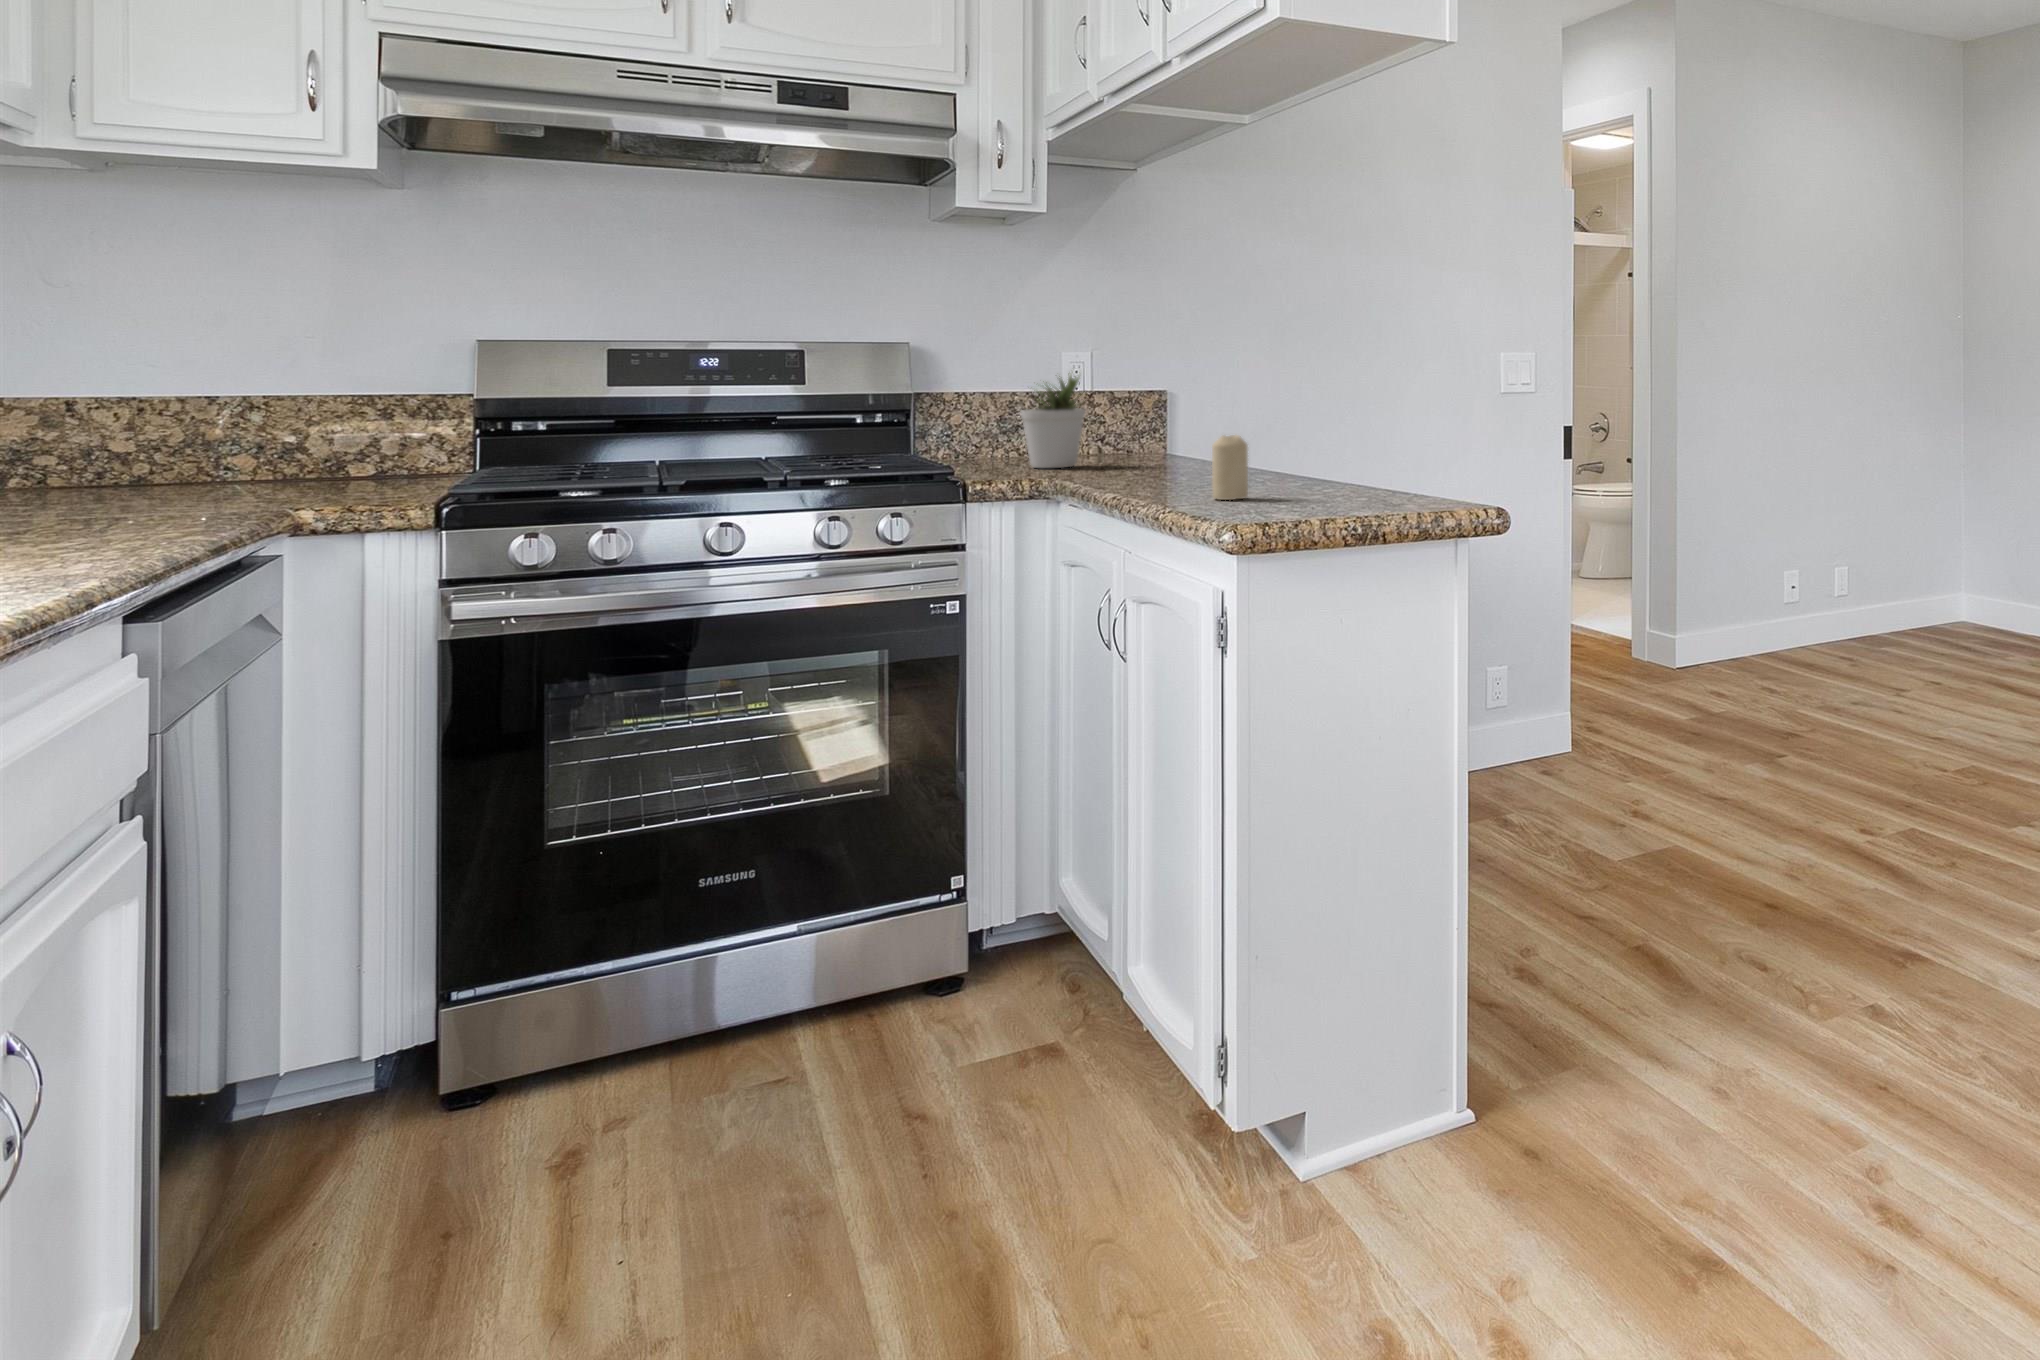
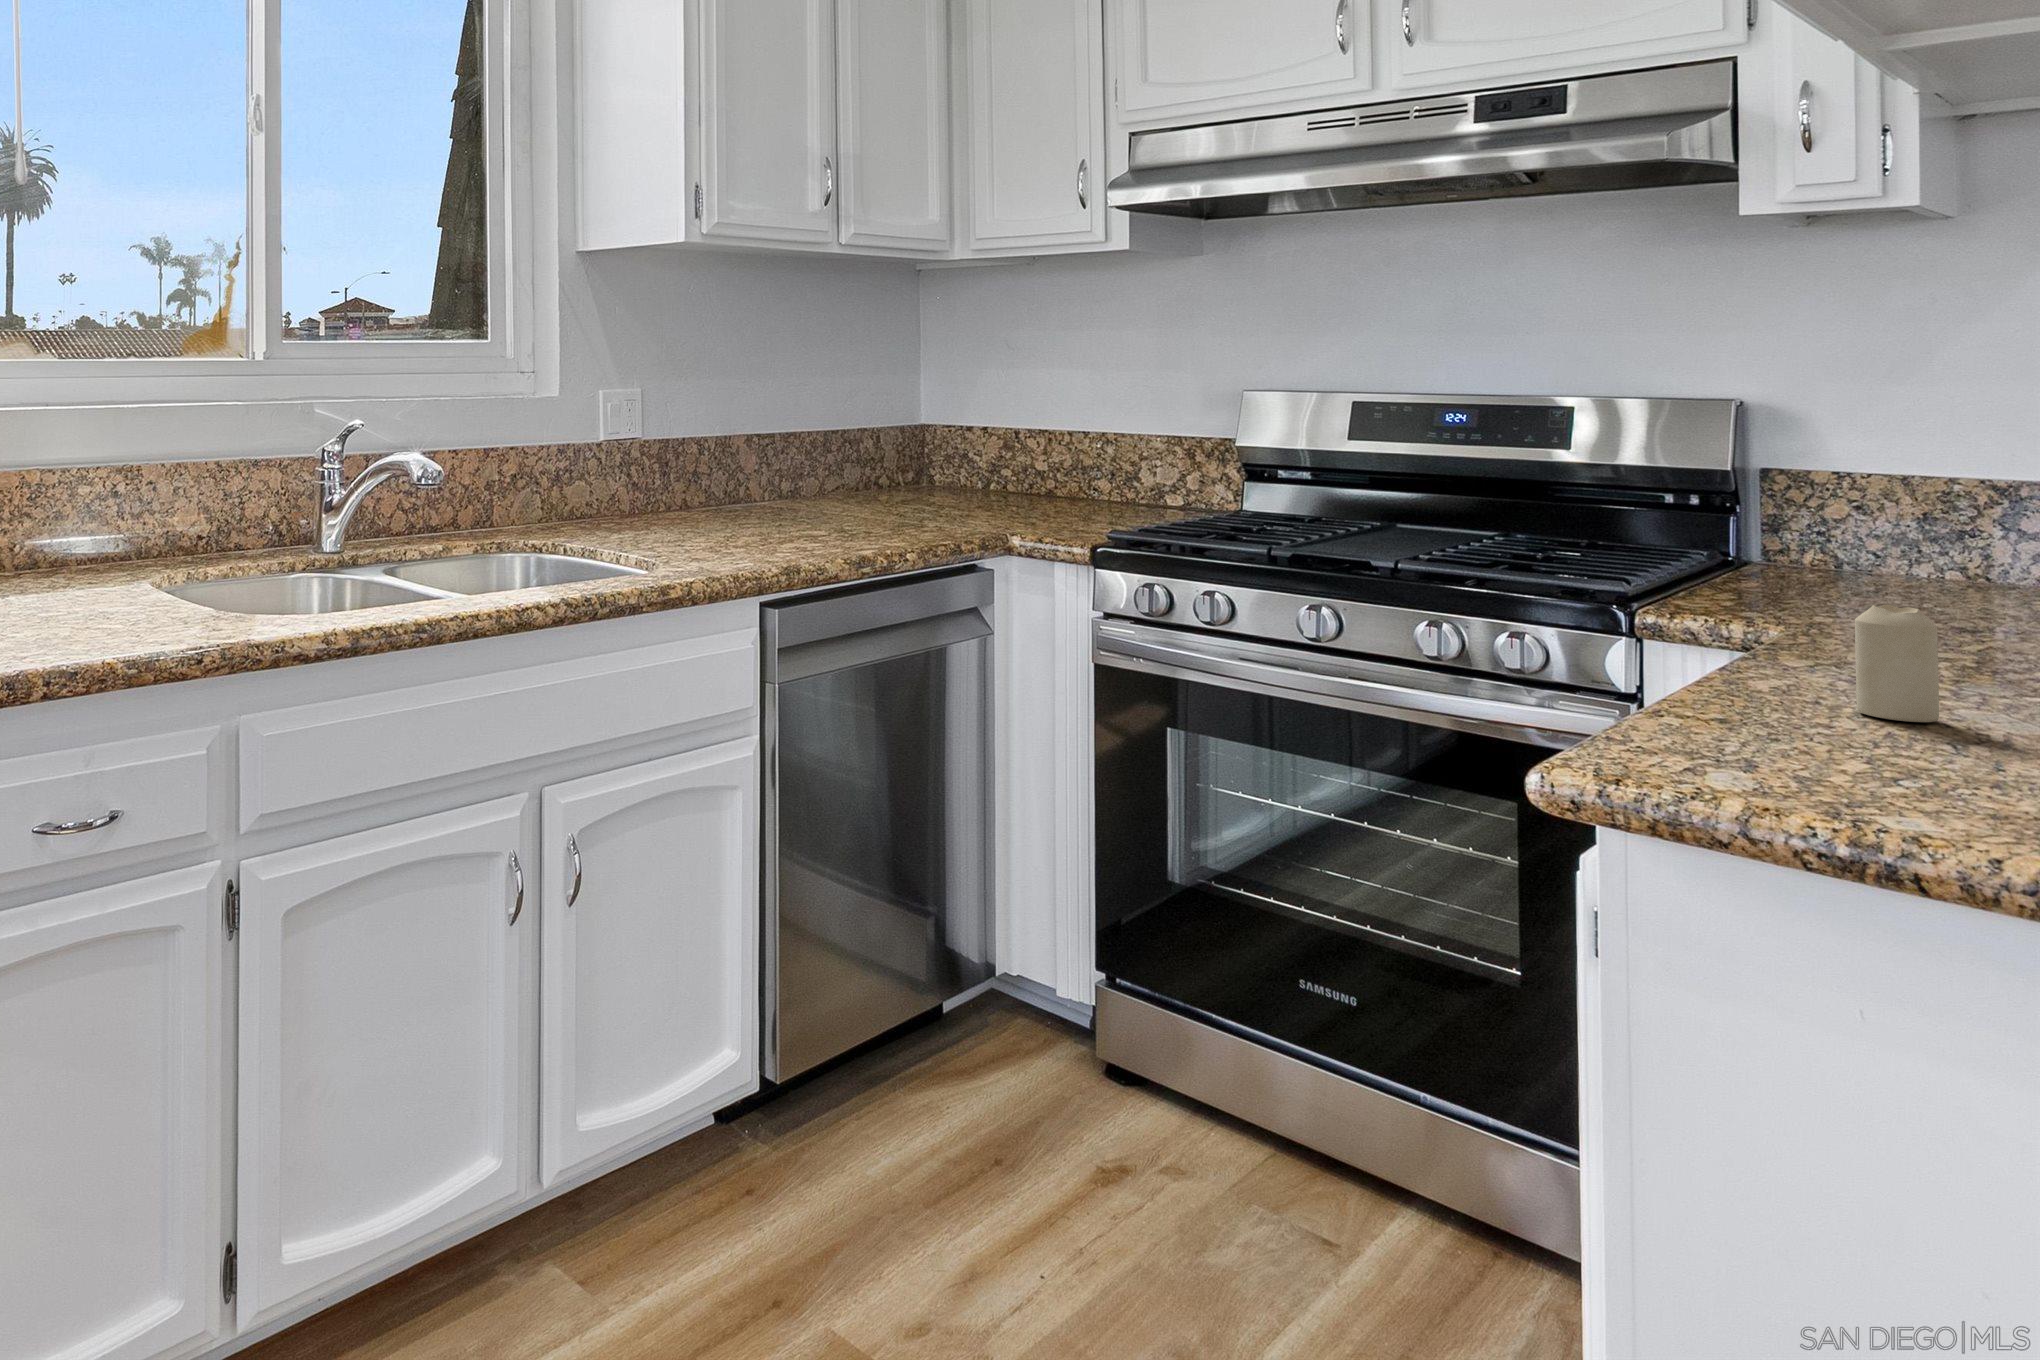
potted plant: present [1020,374,1085,468] -> none [1831,456,1963,612]

